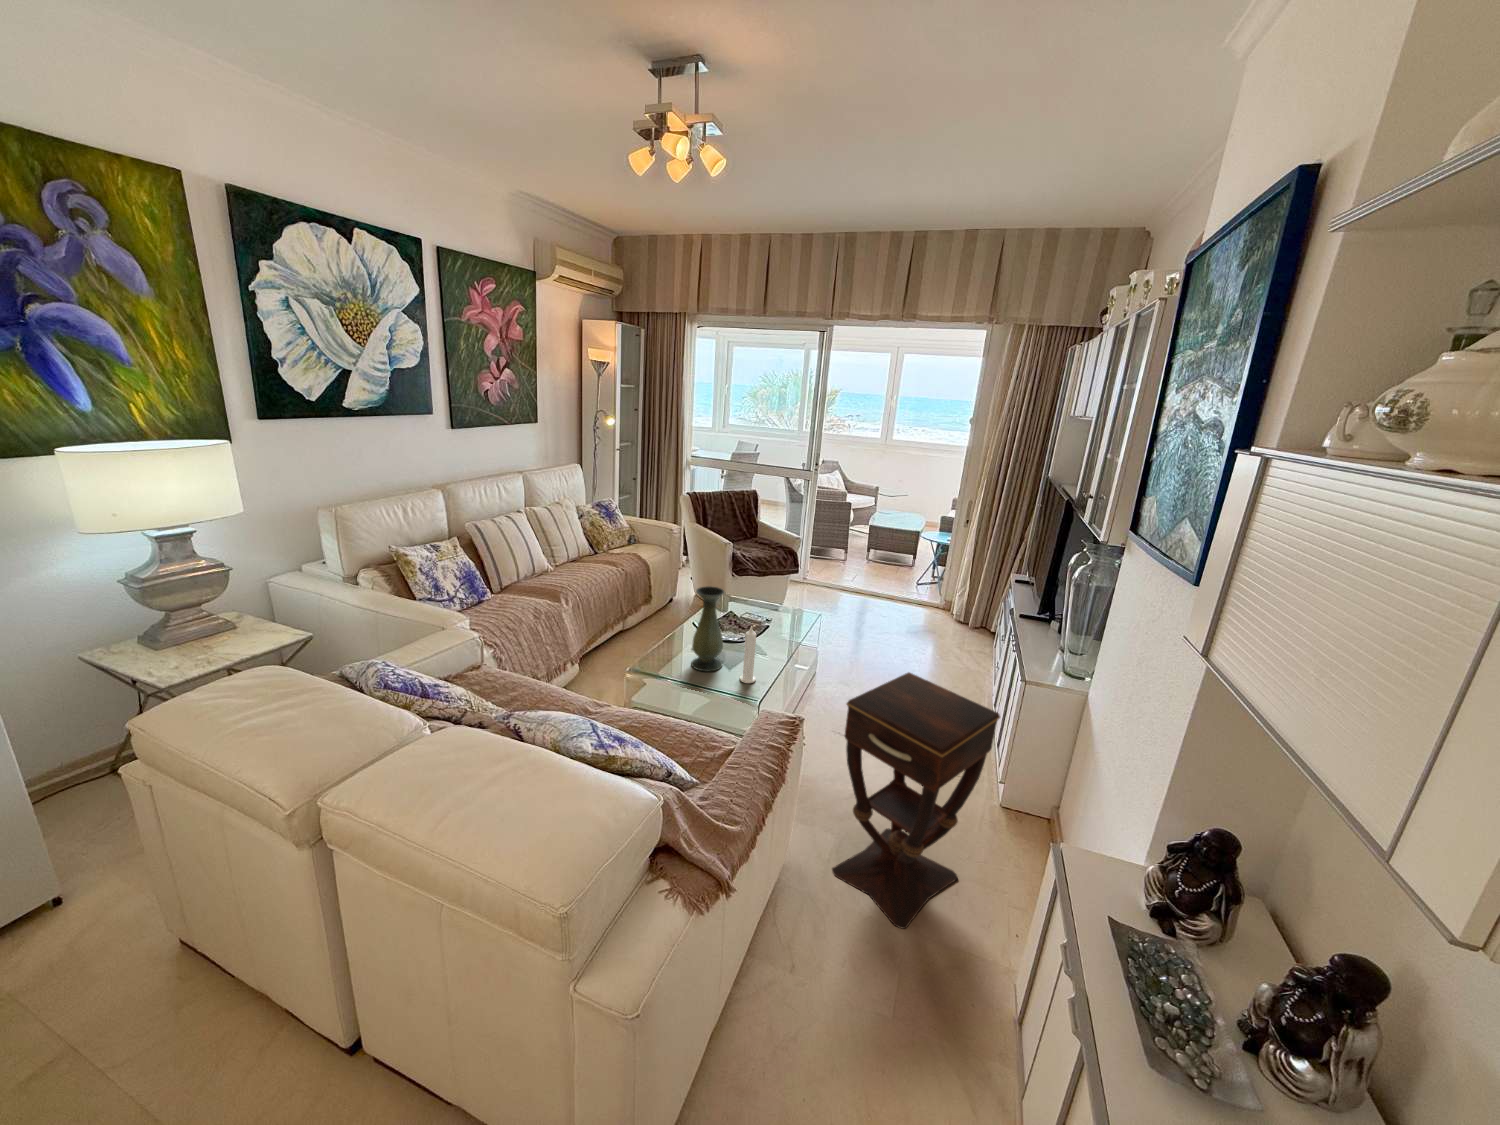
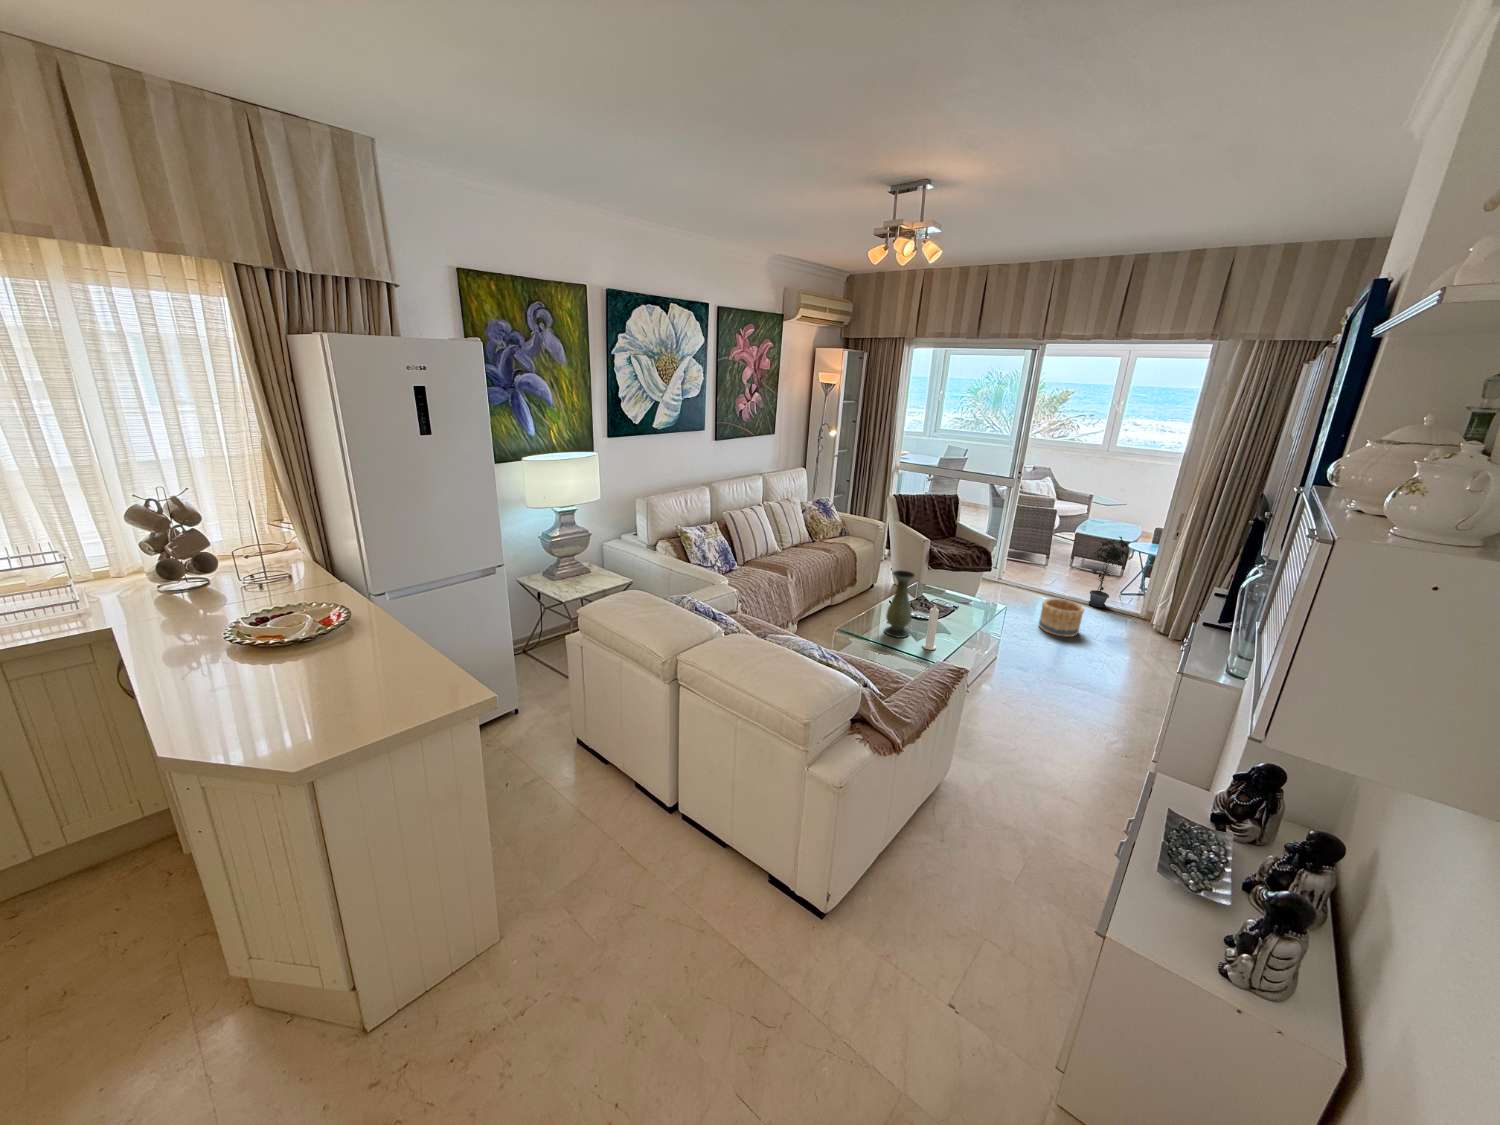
potted plant: none [890,527,925,601] -> present [1089,537,1128,607]
basket: none [850,597,893,637] -> present [1039,598,1084,637]
side table: present [832,672,1000,929] -> none [983,649,1138,843]

